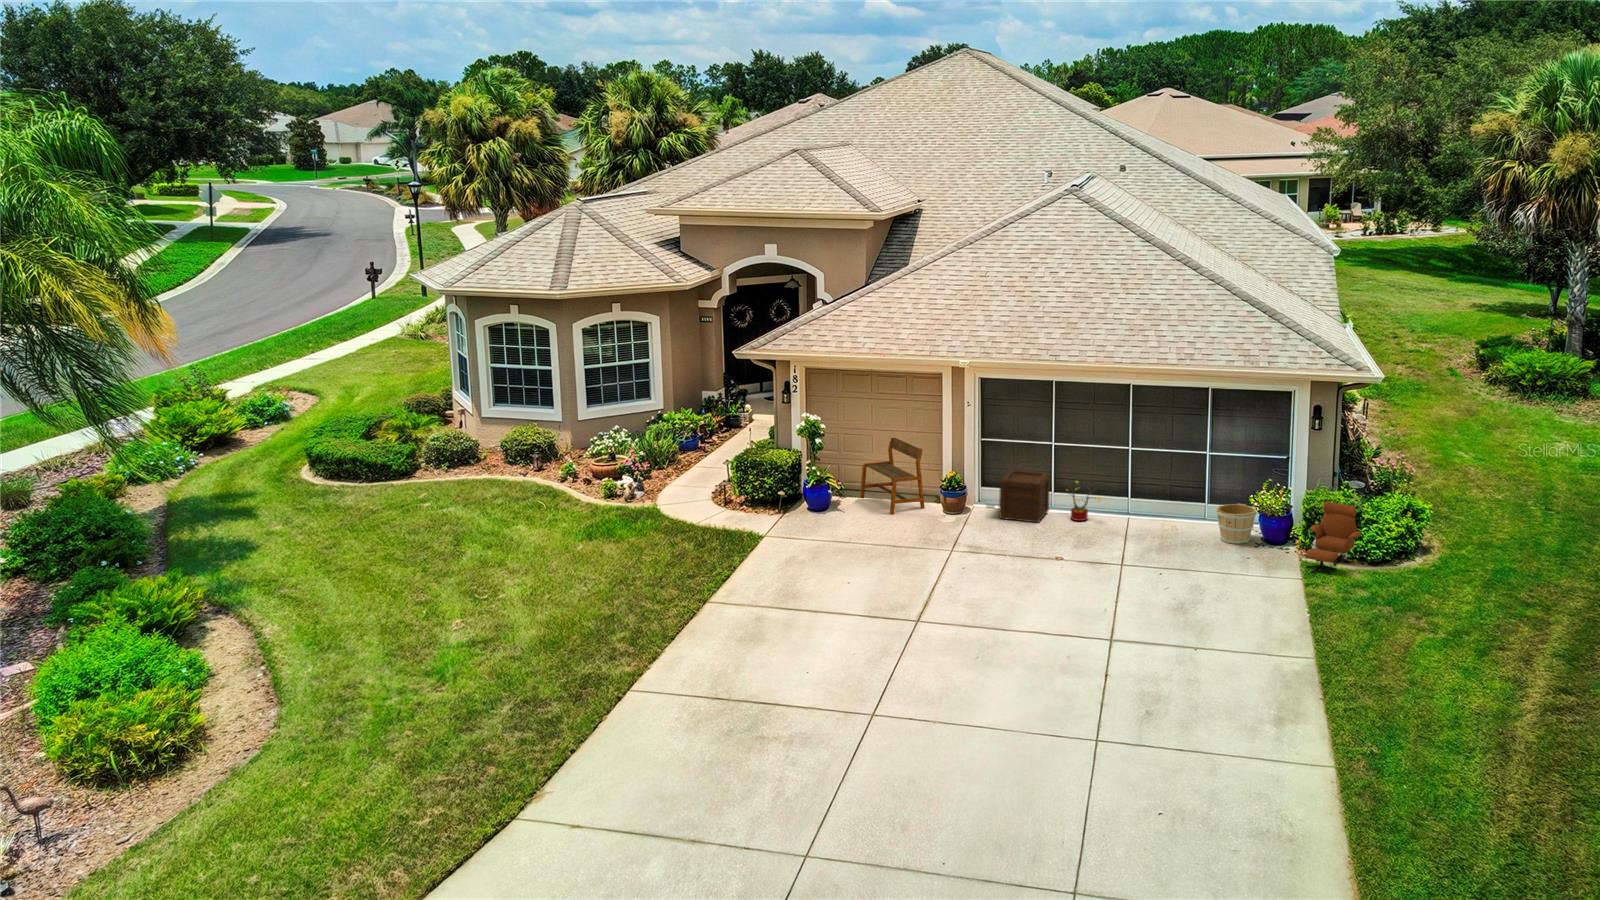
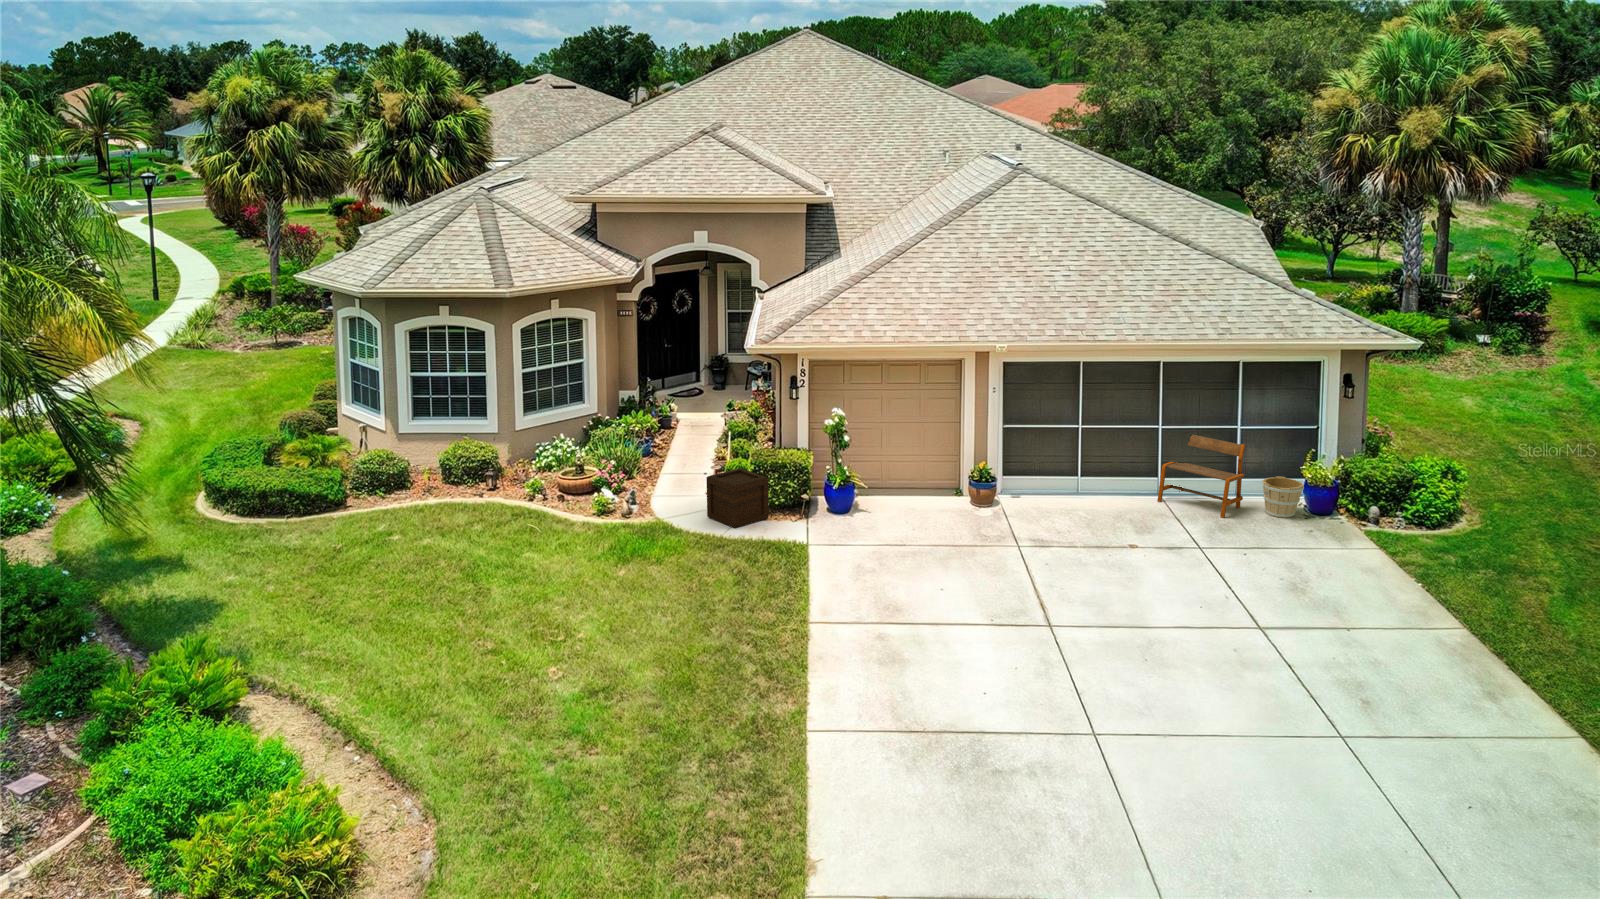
bench: present [860,438,925,514] -> present [1157,435,1246,518]
wooden crate: present [999,470,1050,523] -> present [707,468,769,528]
decorative plant: present [1071,487,1101,521] -> none [1092,460,1139,505]
lounge chair: present [1306,502,1361,575] -> none [1370,470,1424,544]

